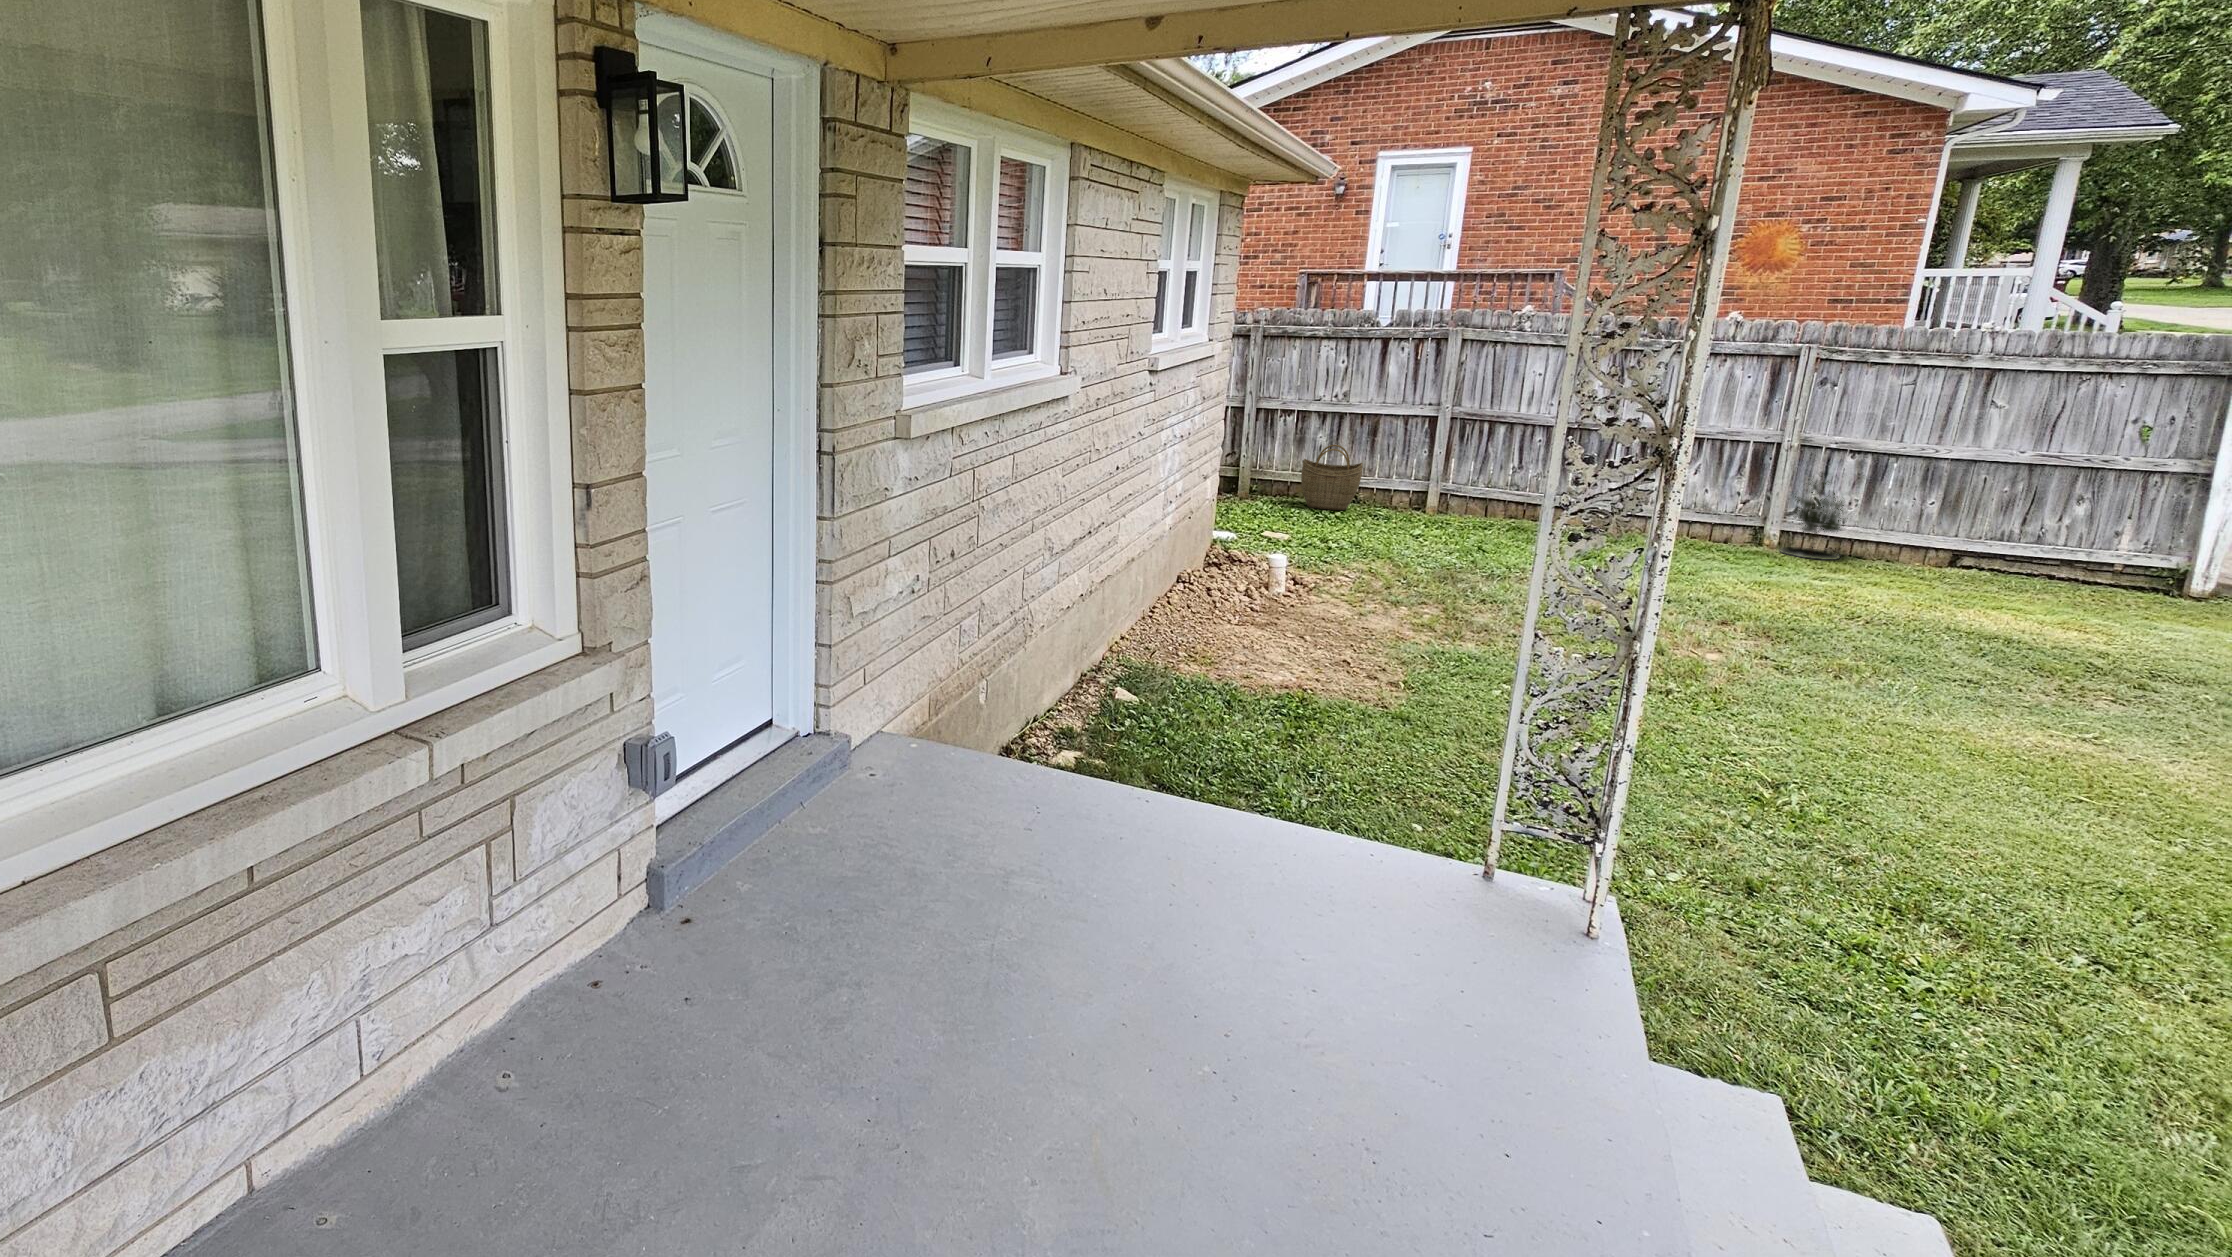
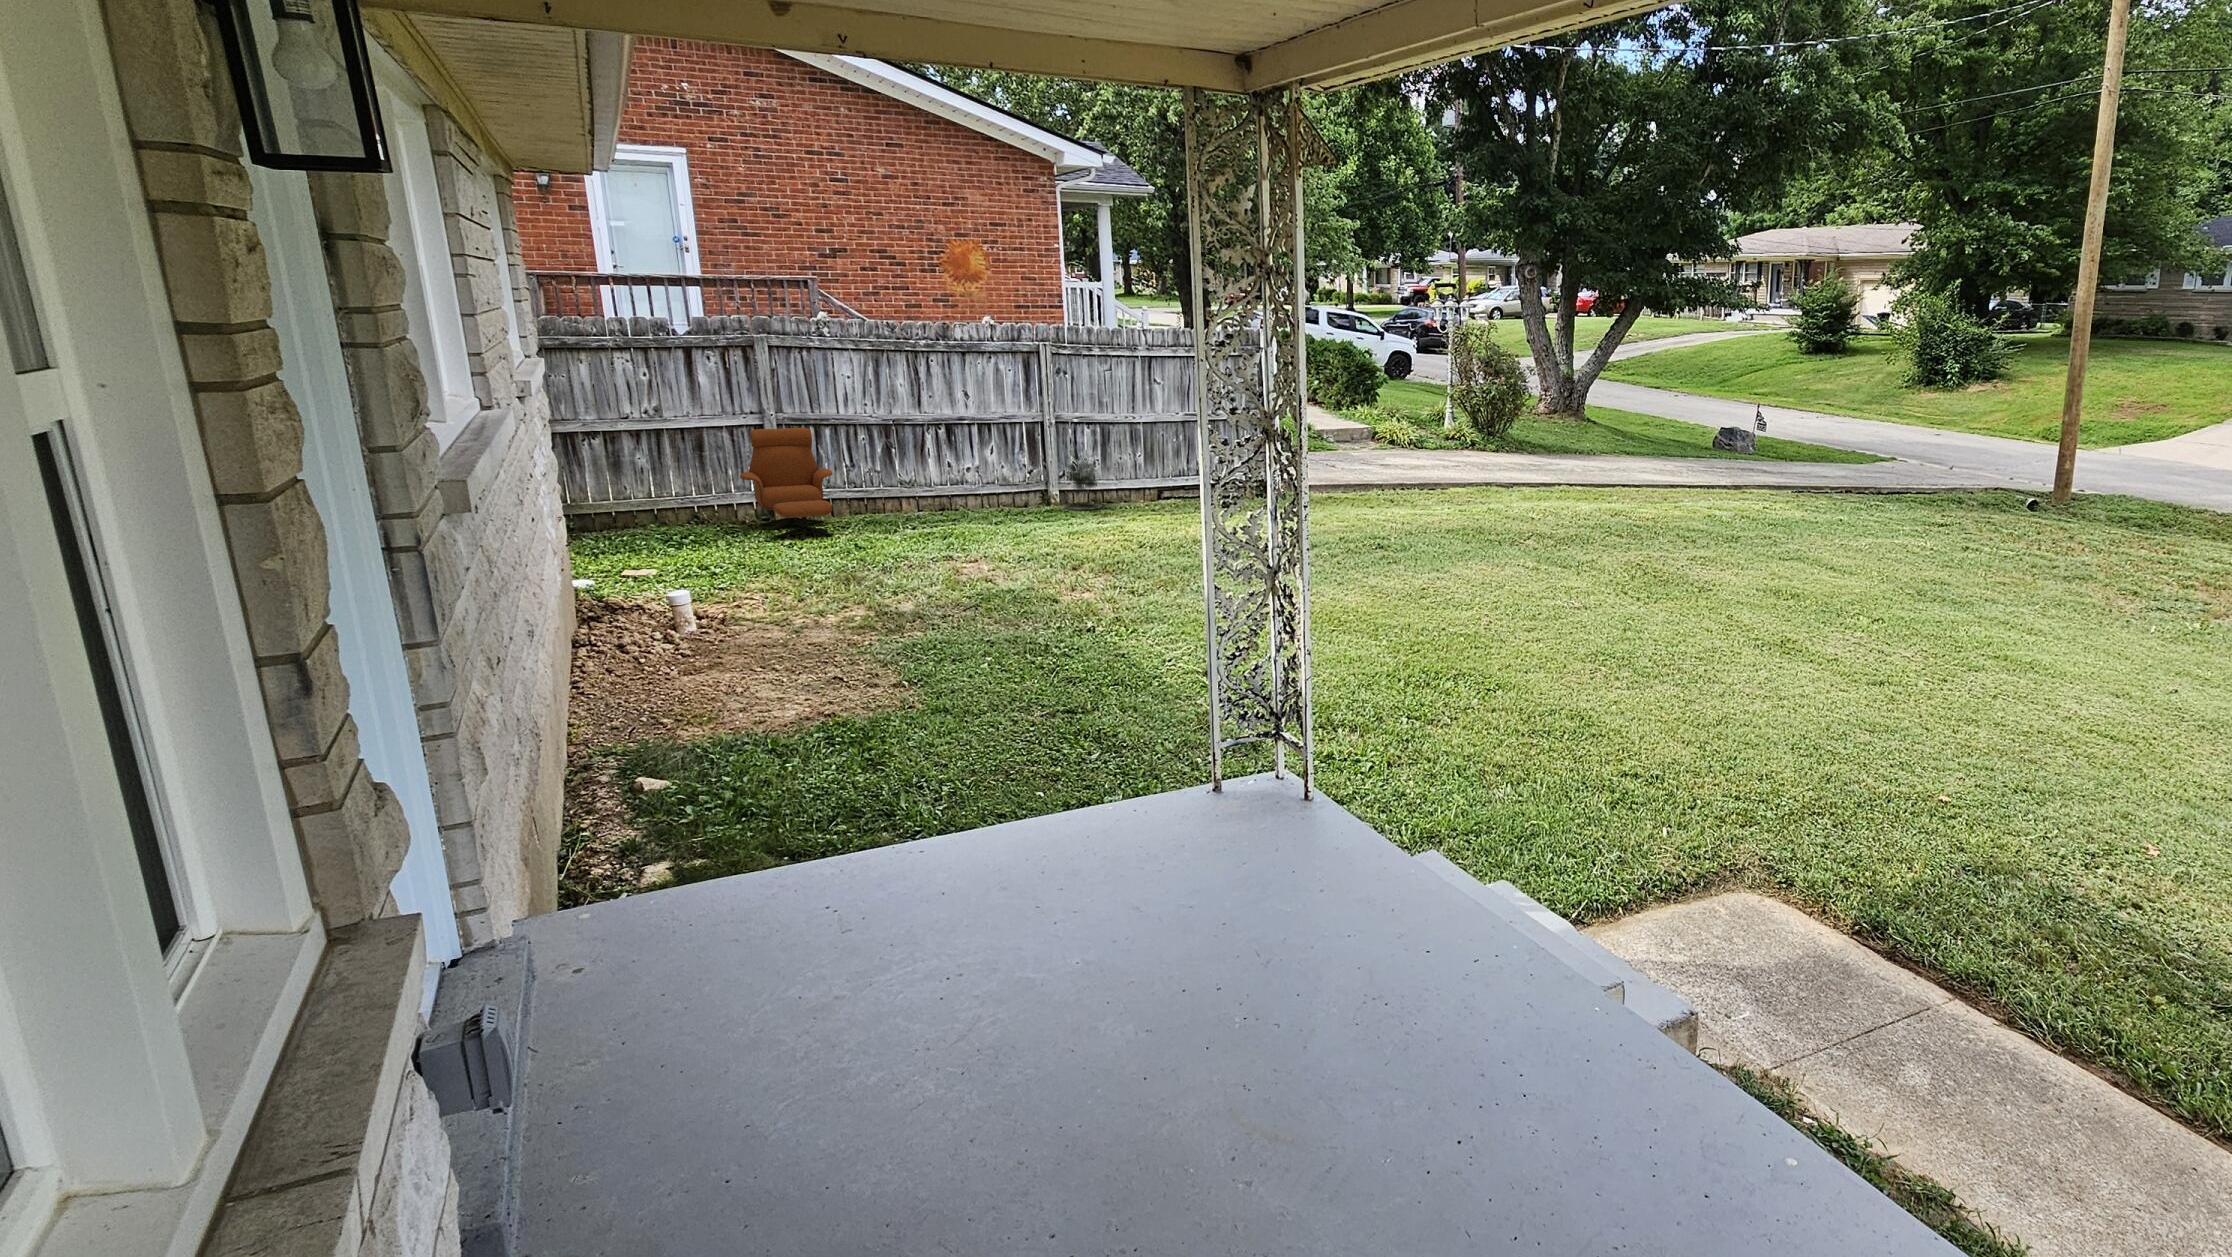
lounge chair: none [1400,421,1494,535] -> present [740,428,833,540]
woven basket: present [1301,445,1362,510] -> none [631,464,701,534]

